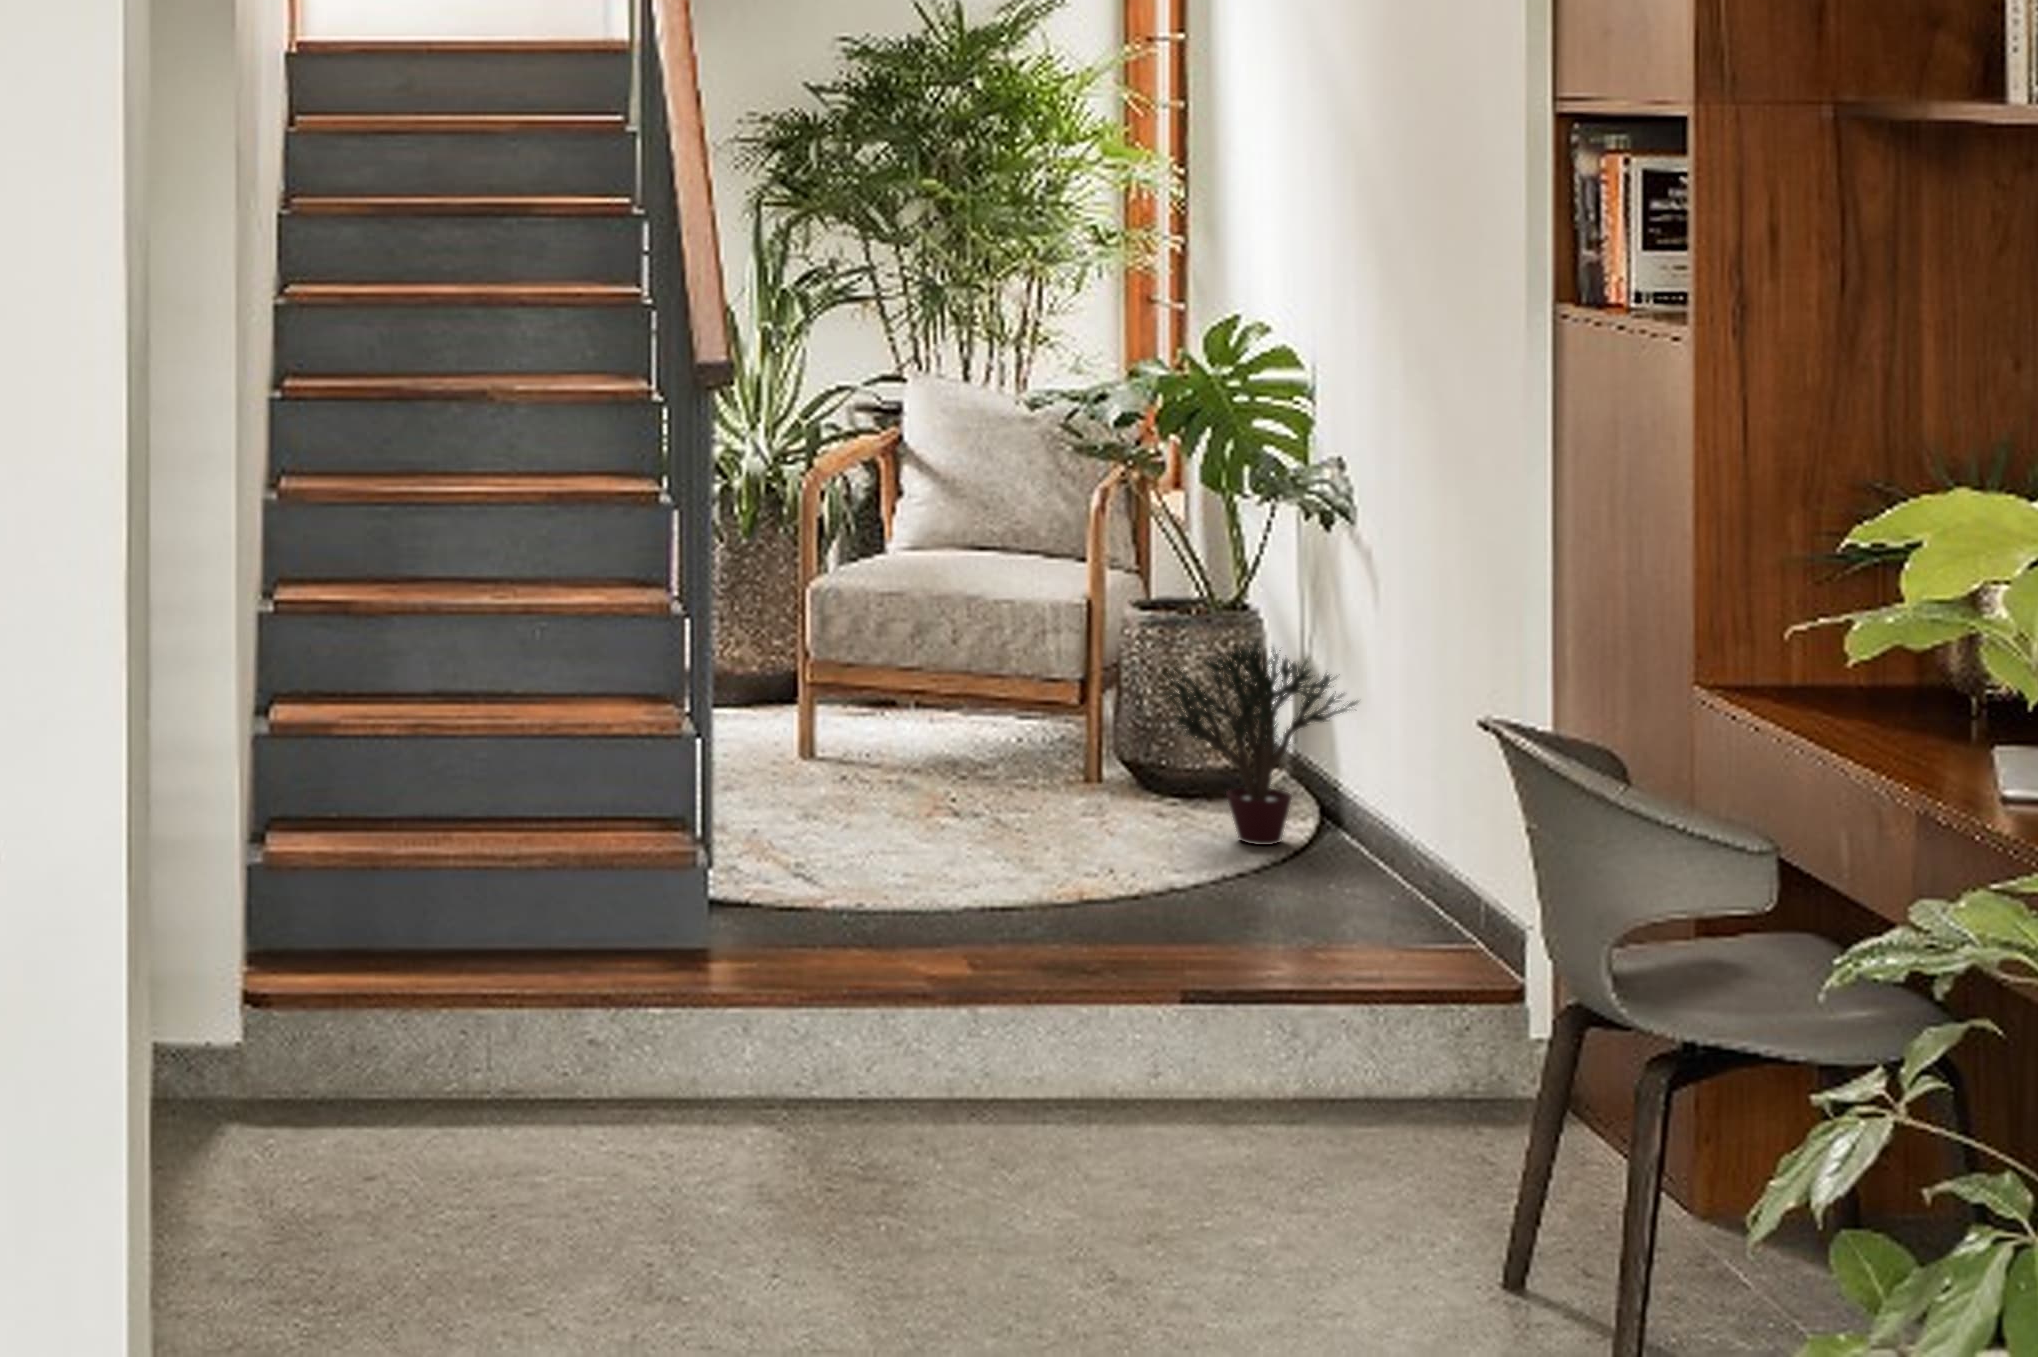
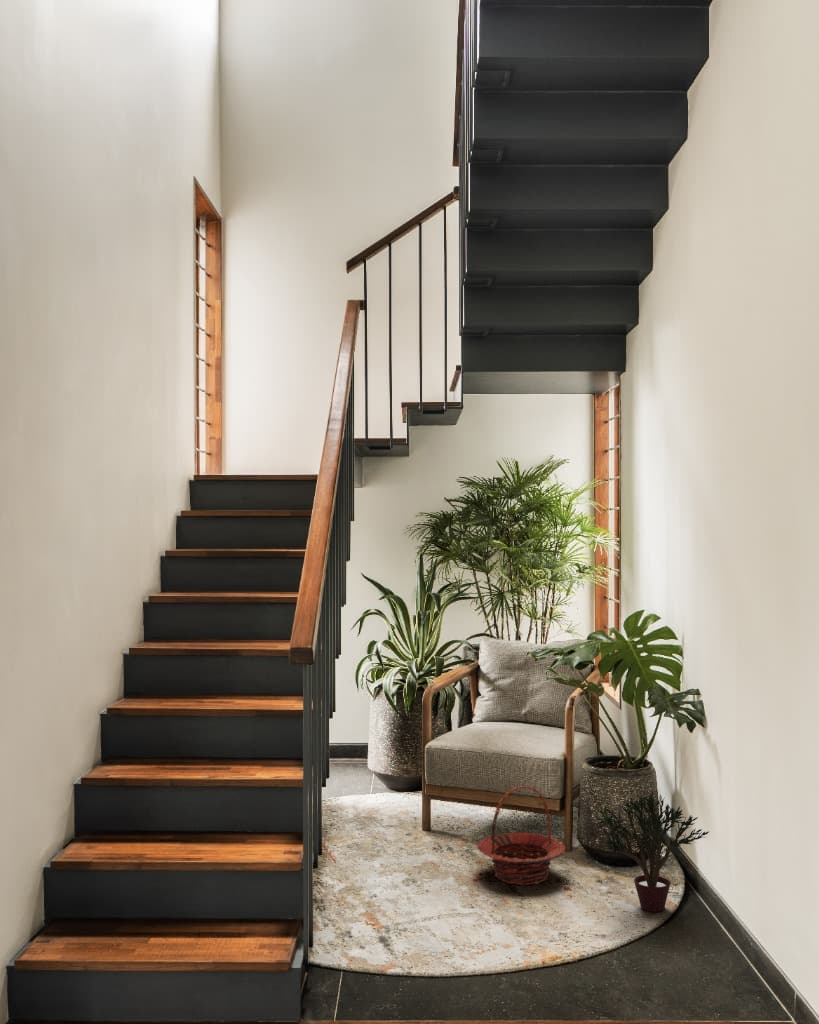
basket: none [929,640,1097,815] -> present [477,786,566,885]

